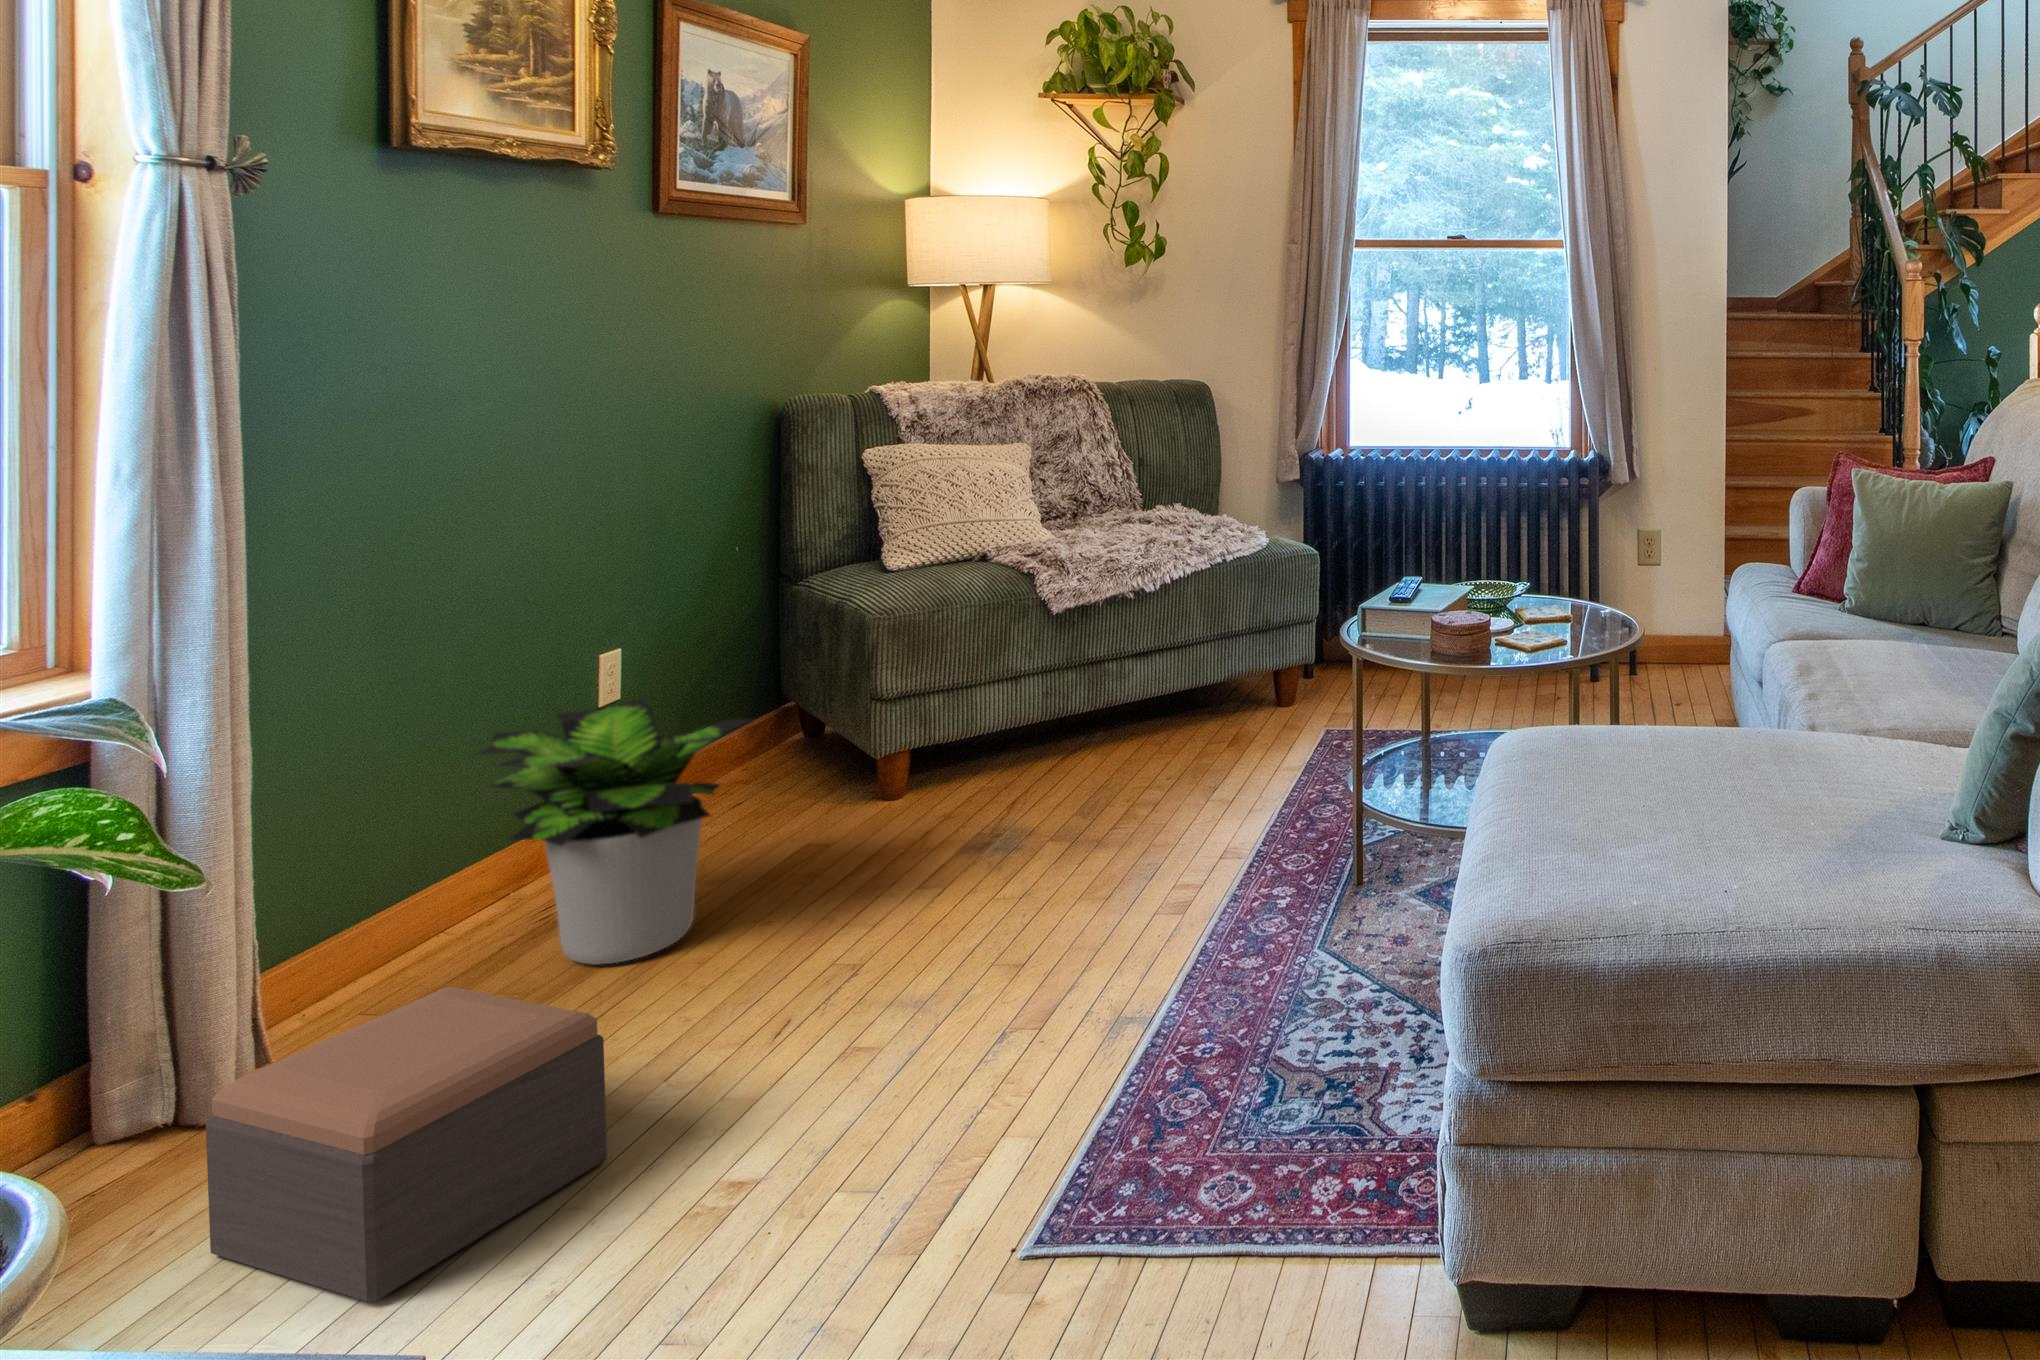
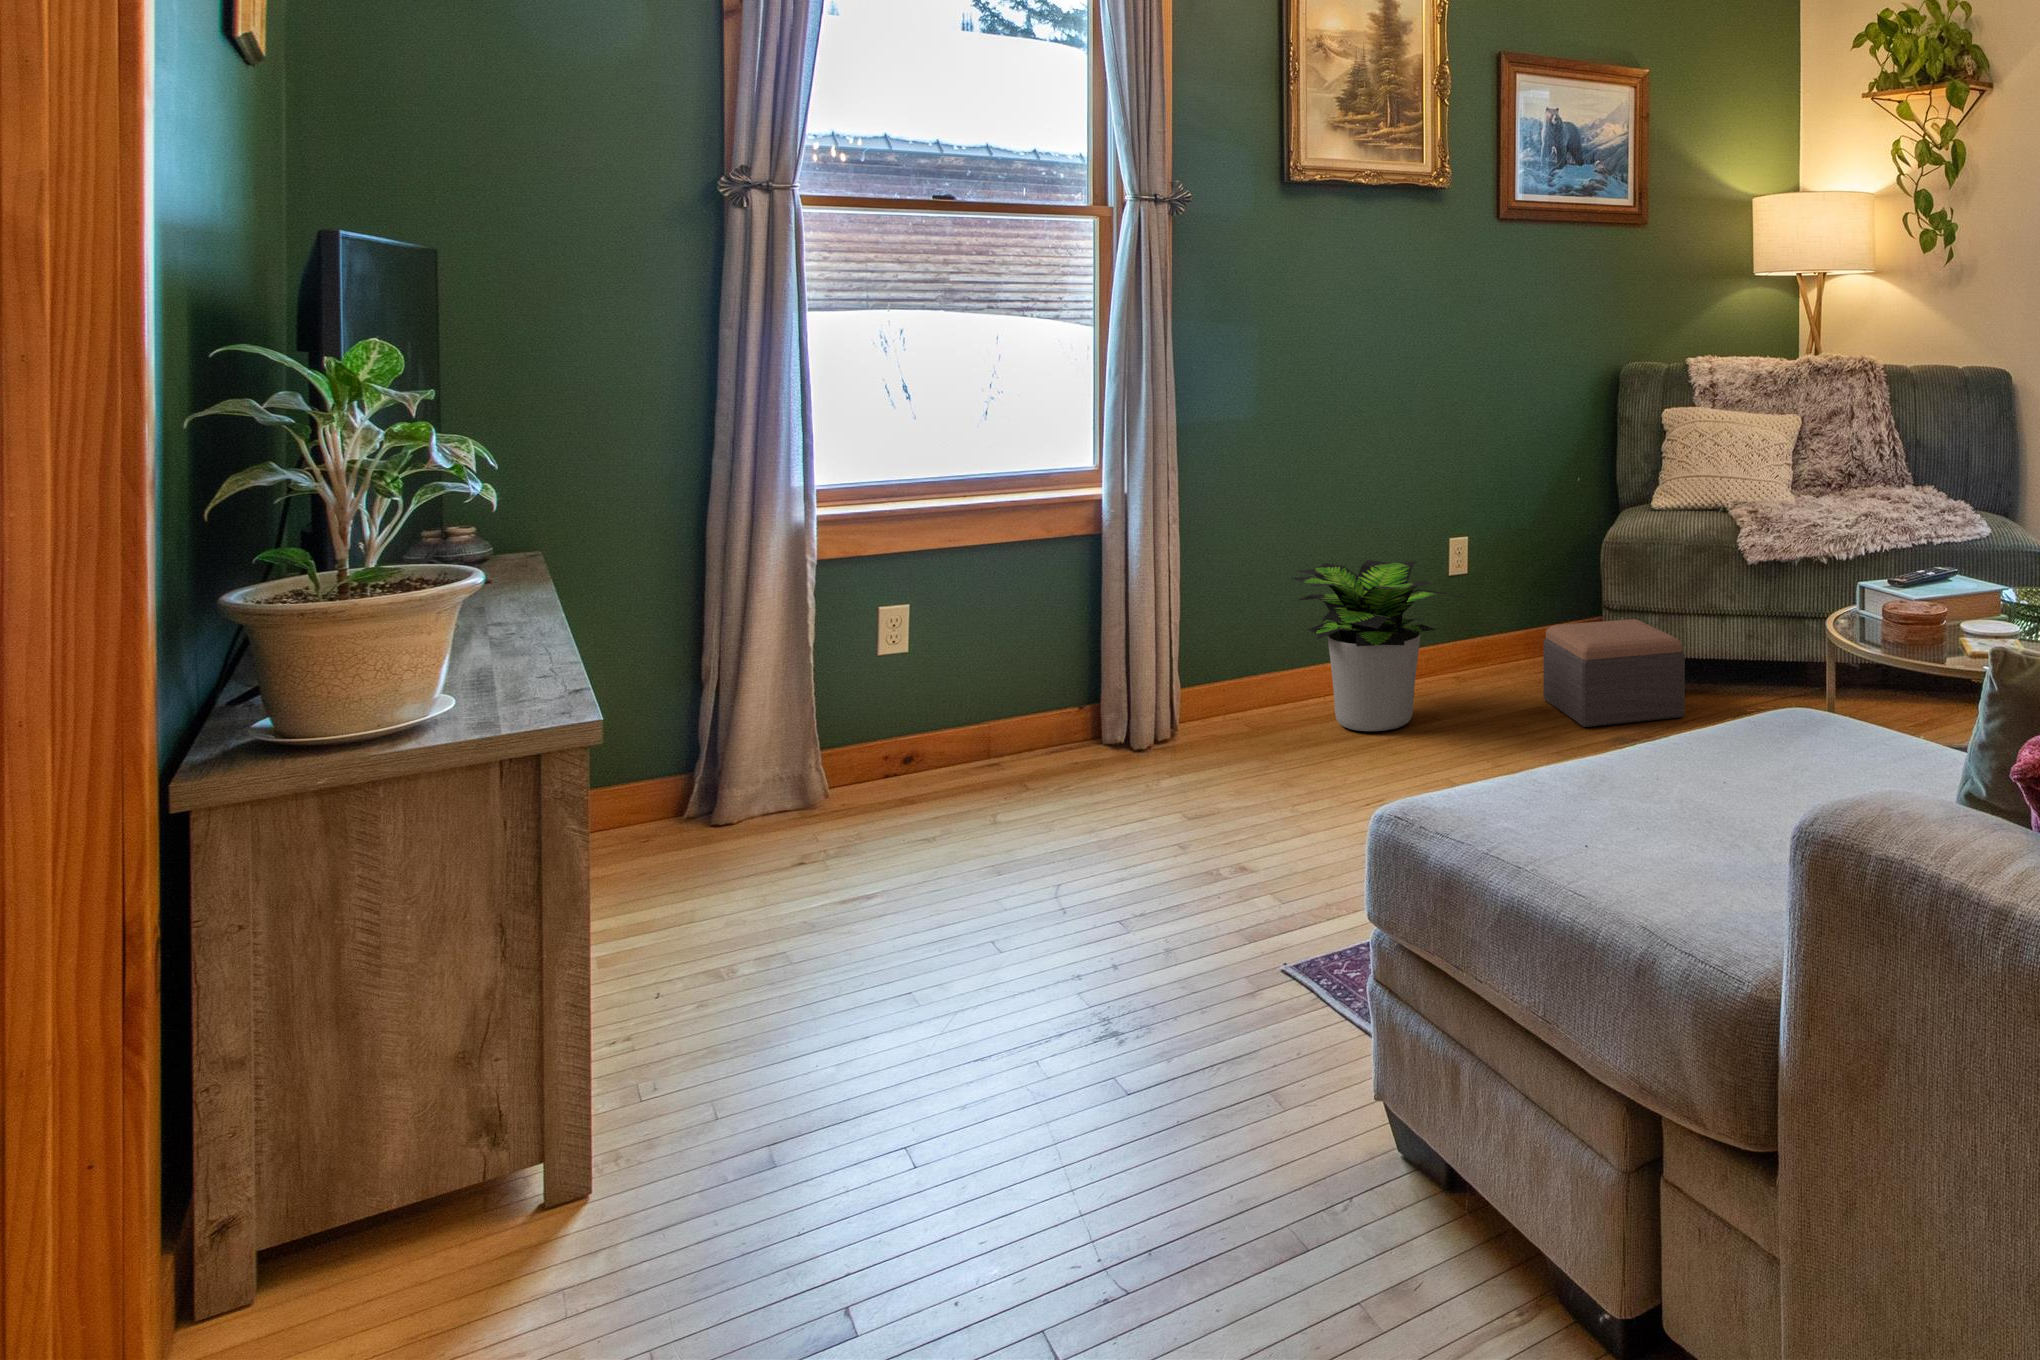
footstool: present [206,987,607,1303] -> present [1543,619,1685,727]

